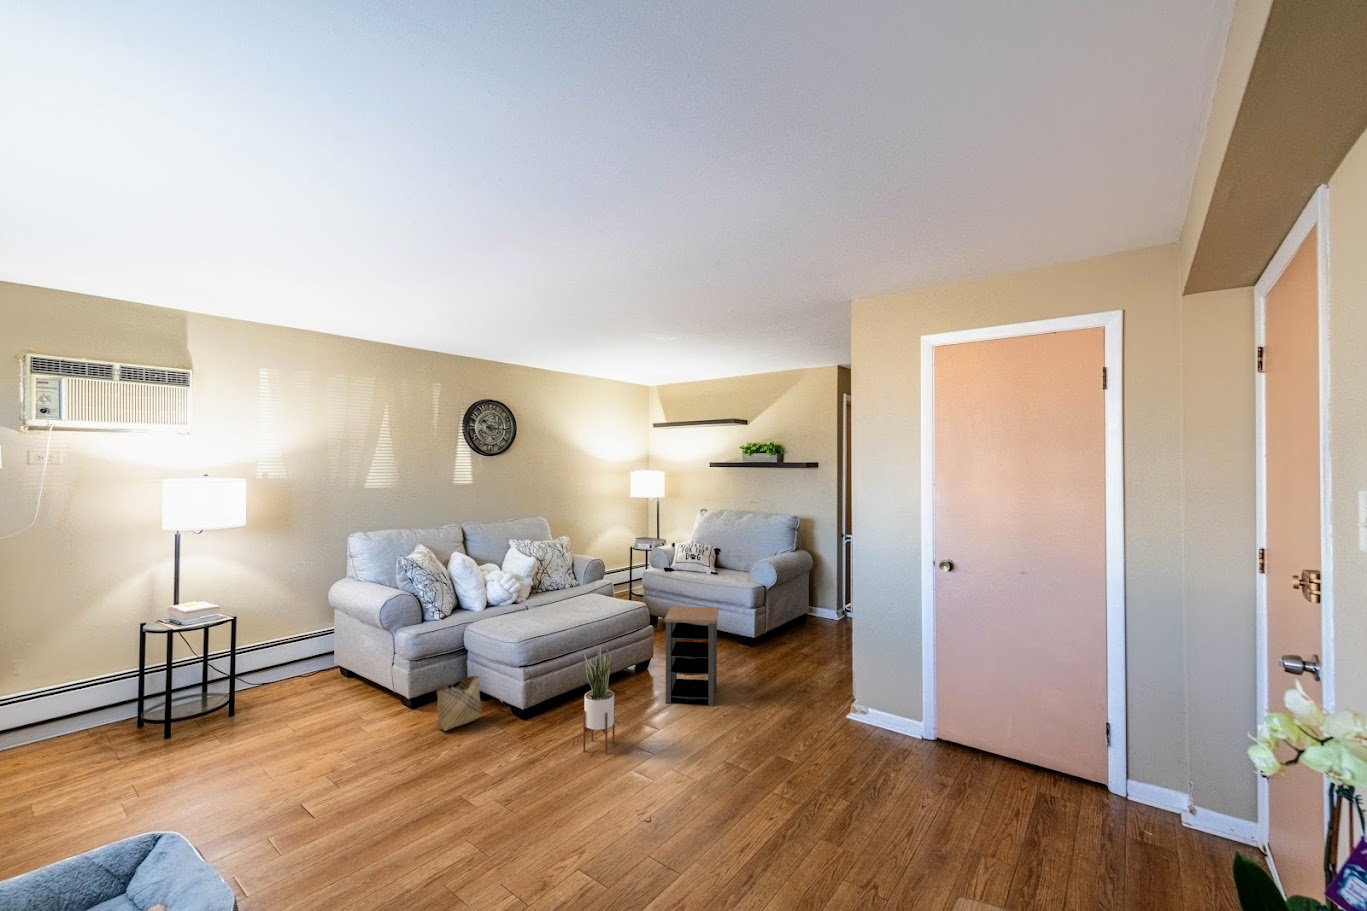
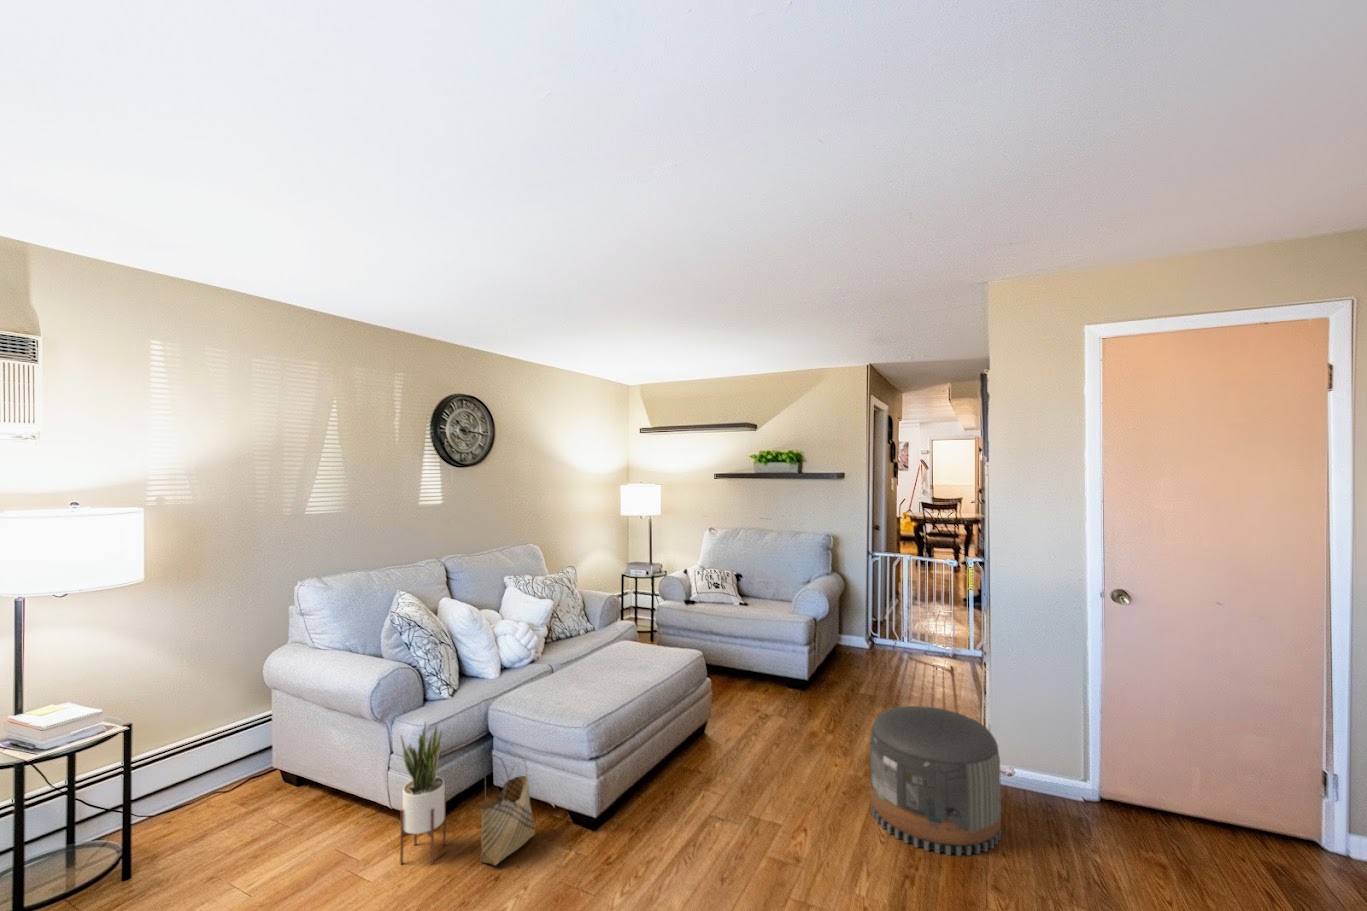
side table: present [664,606,718,706] -> none [748,654,823,783]
potted plant: present [583,648,615,754] -> present [400,723,446,864]
pouf: none [733,650,832,762] -> present [870,706,1001,856]

